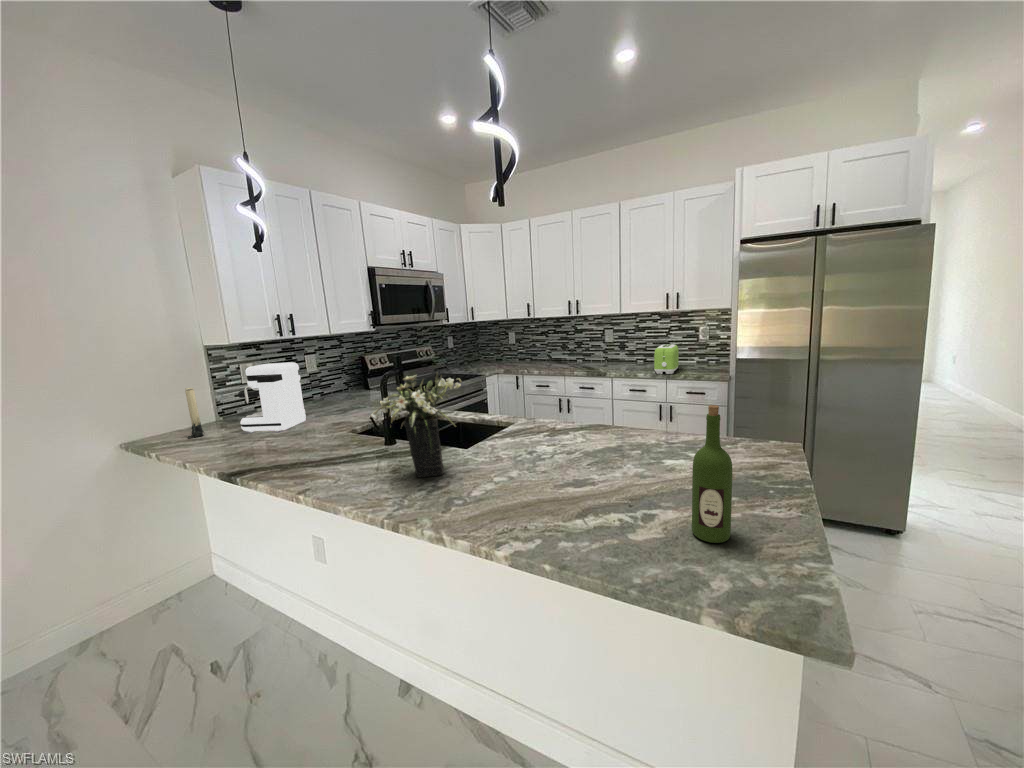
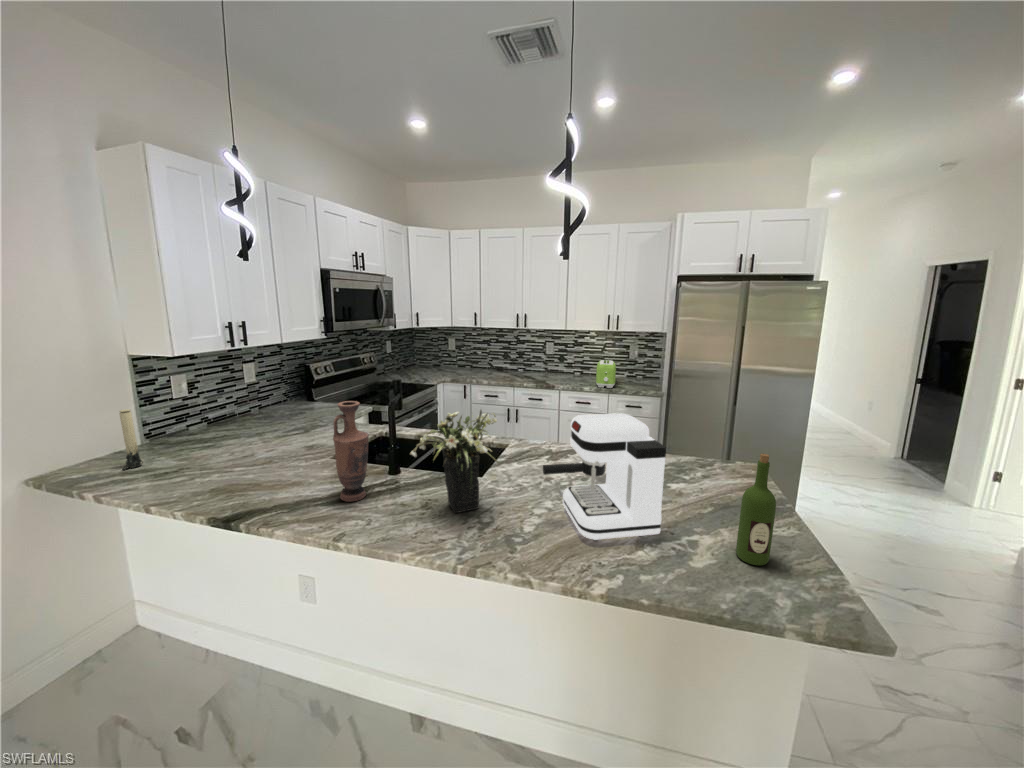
coffee maker: present [238,362,306,433] -> present [543,413,666,540]
vase: none [317,371,353,465] -> present [333,401,369,501]

